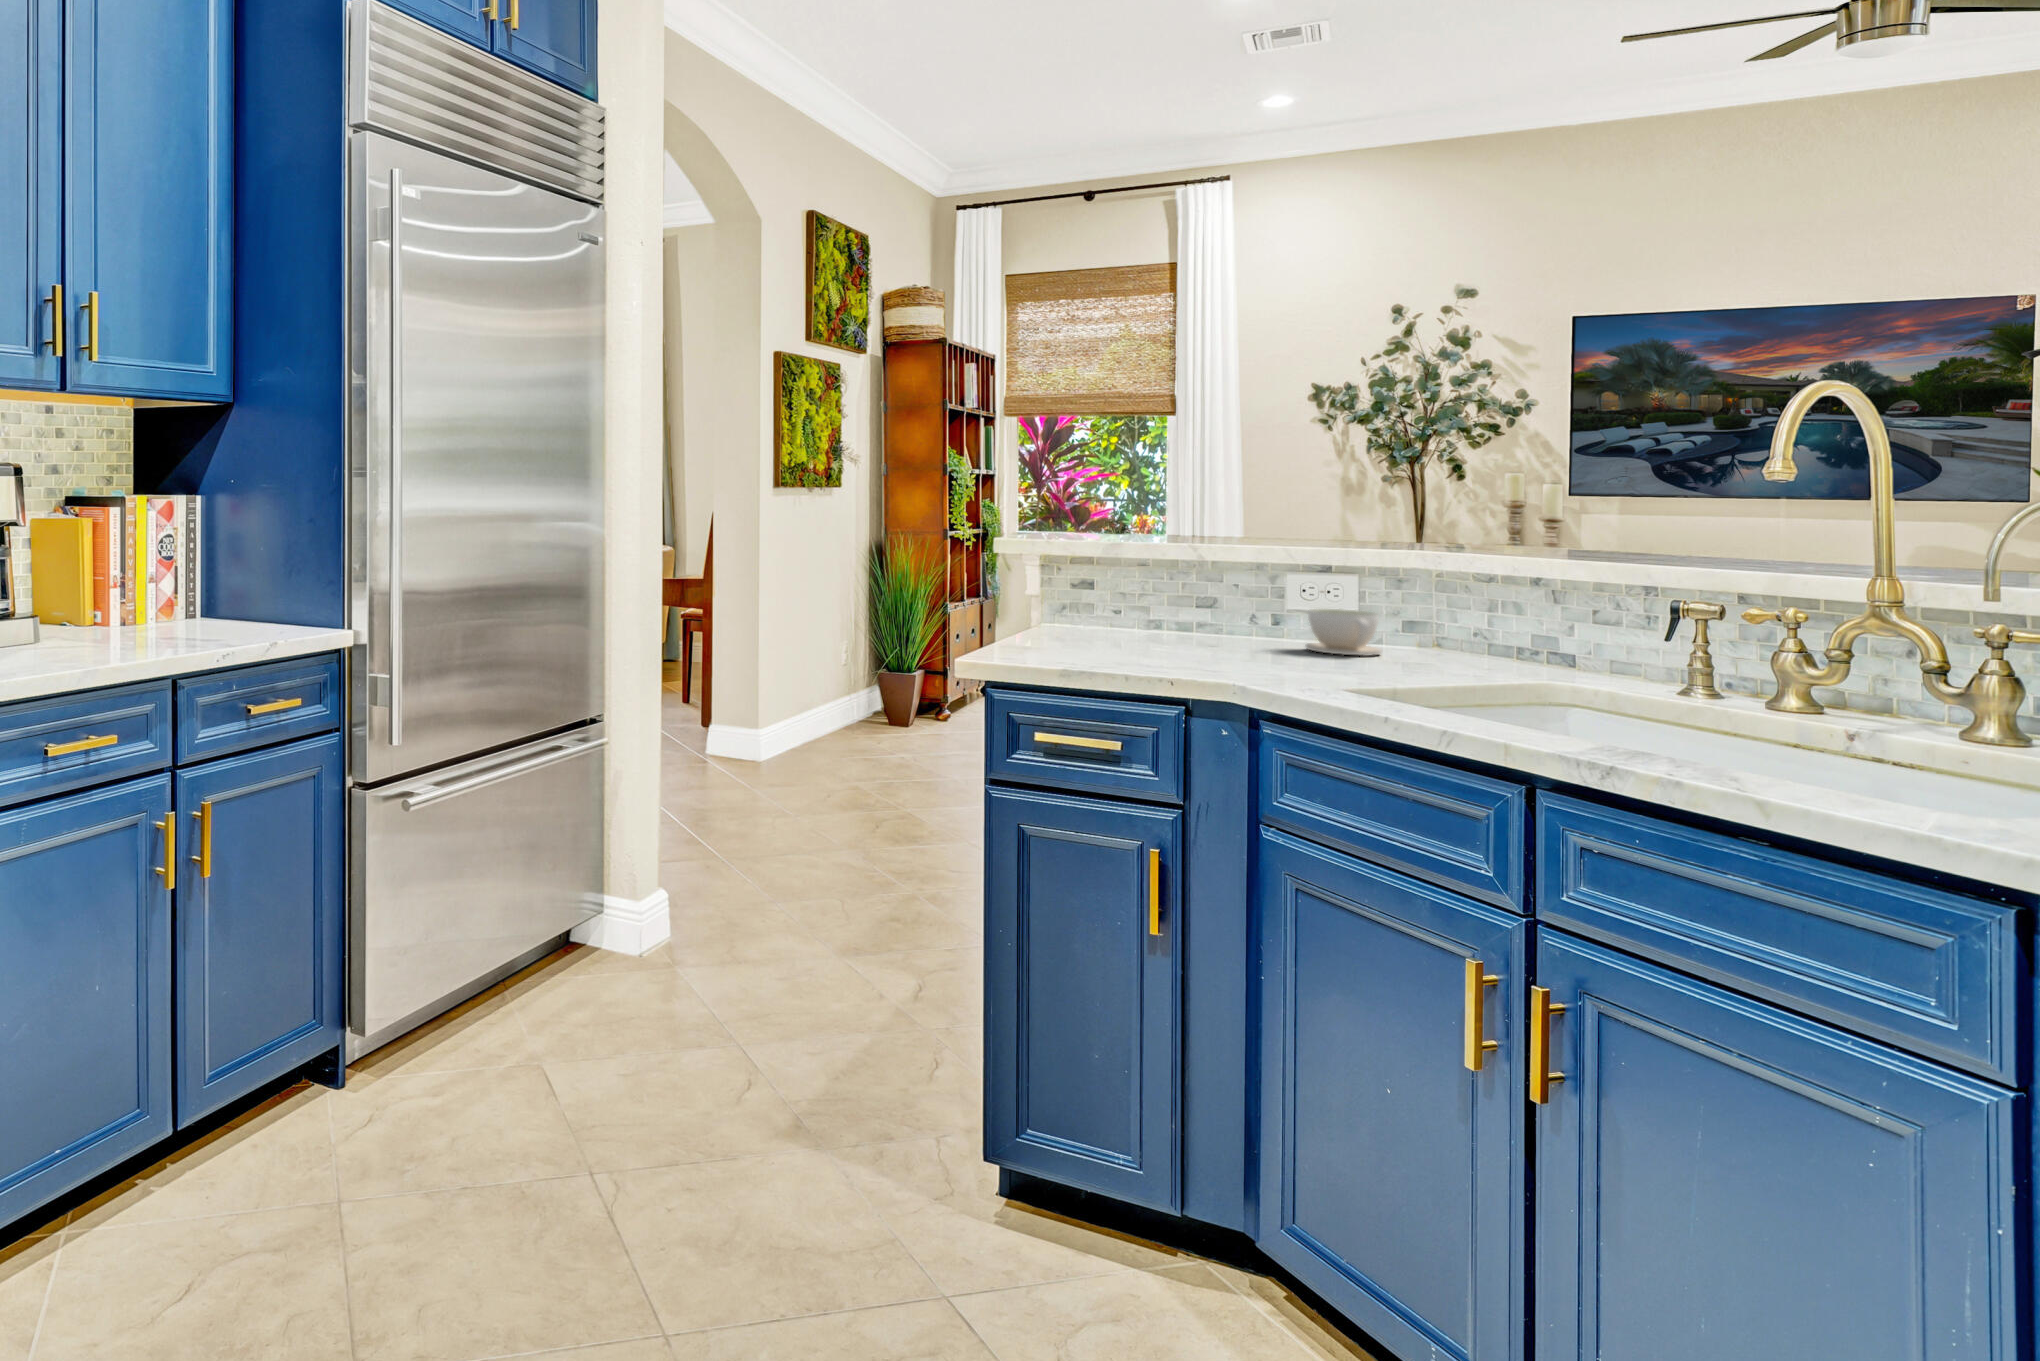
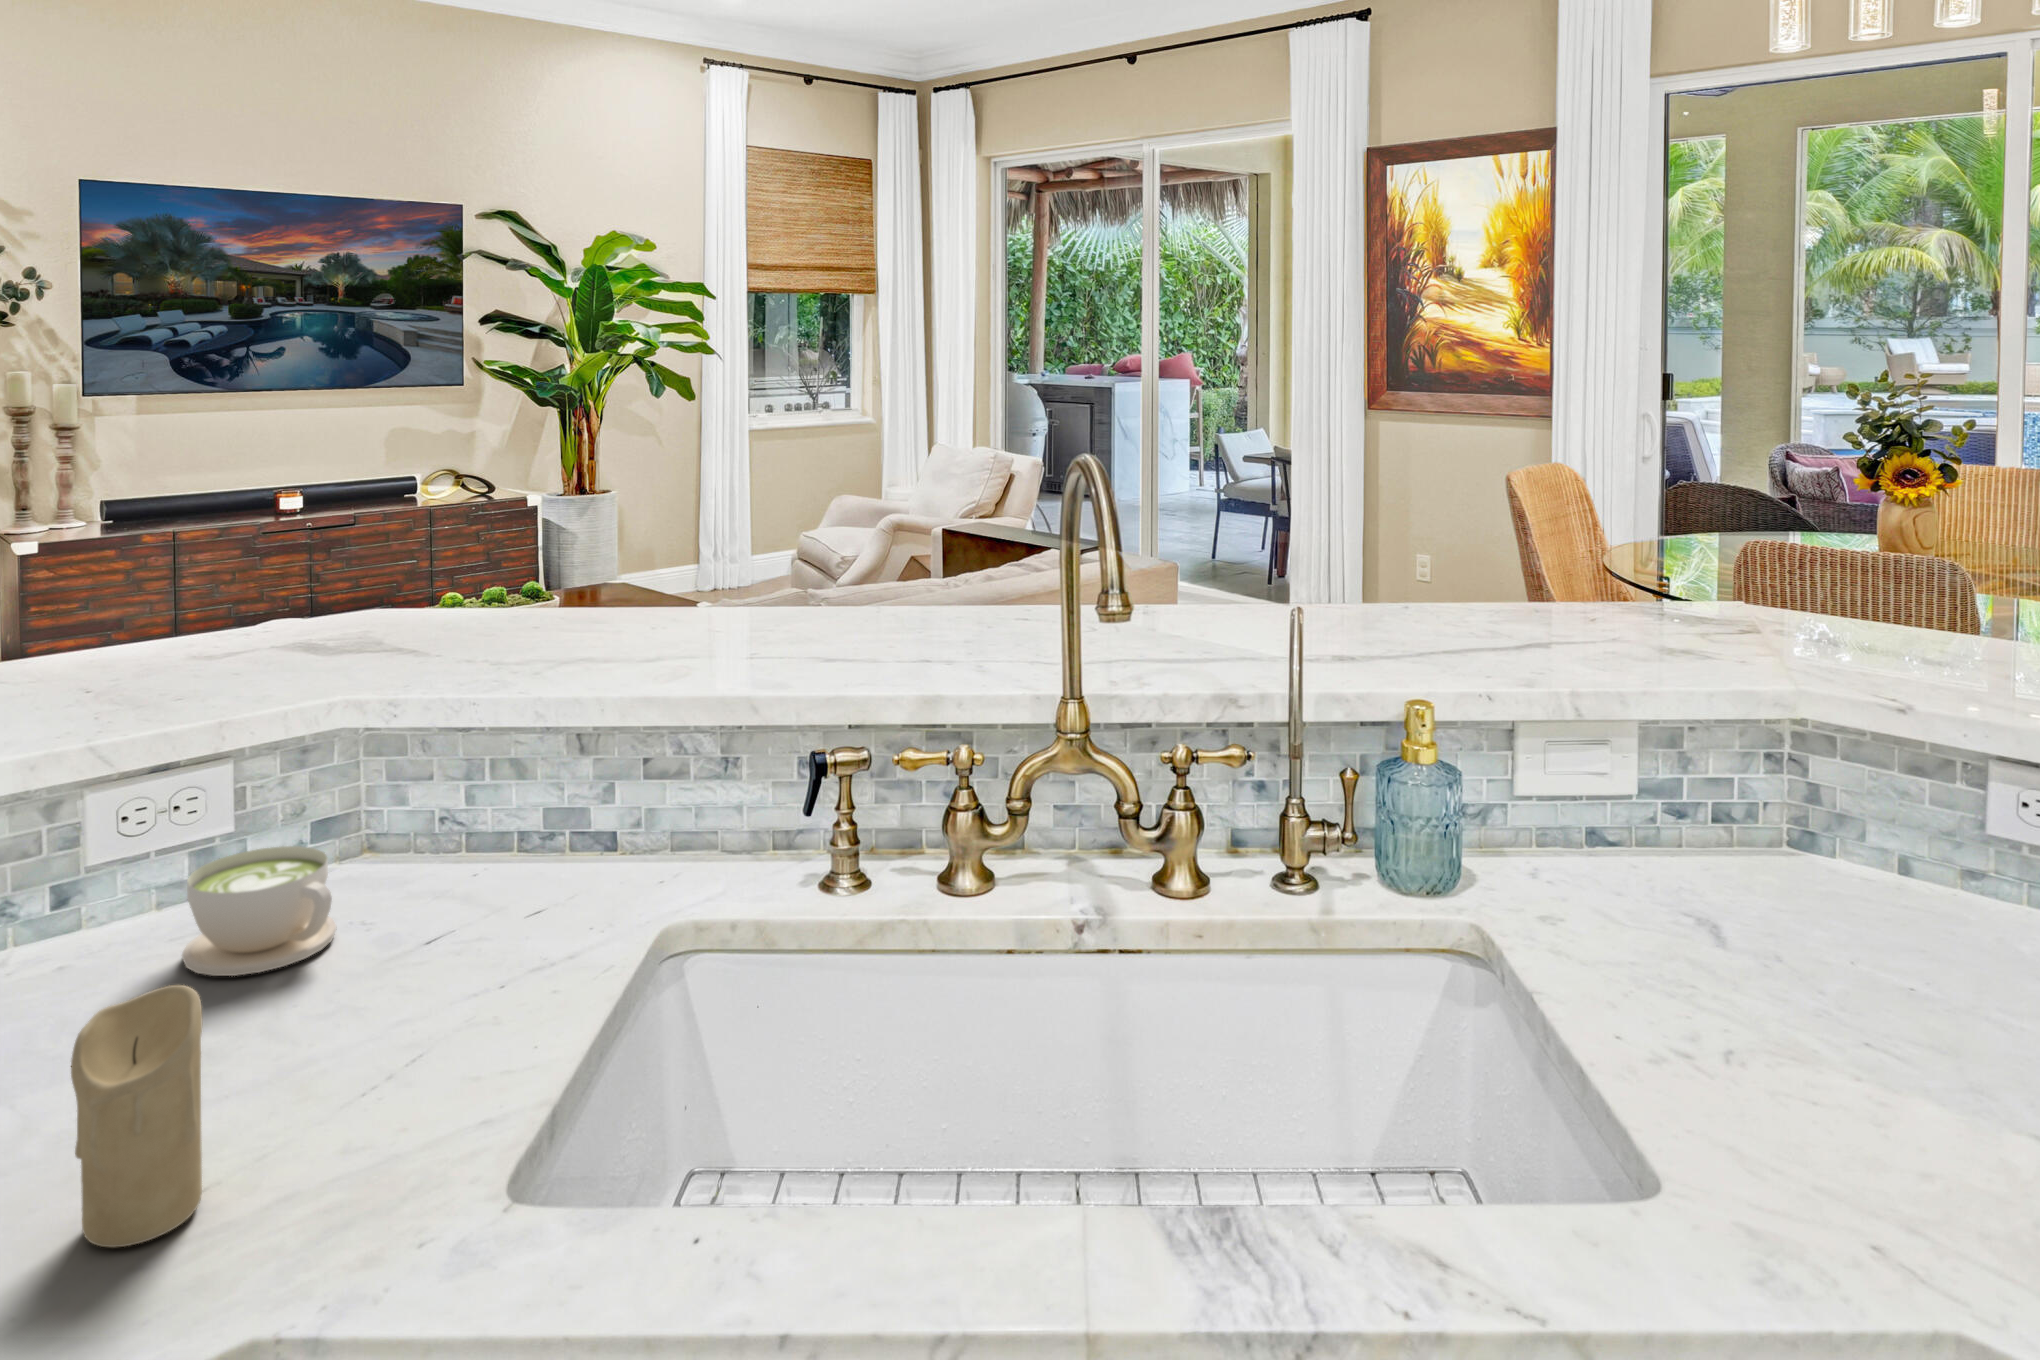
candle: none [1195,586,1241,669] -> present [71,985,203,1247]

